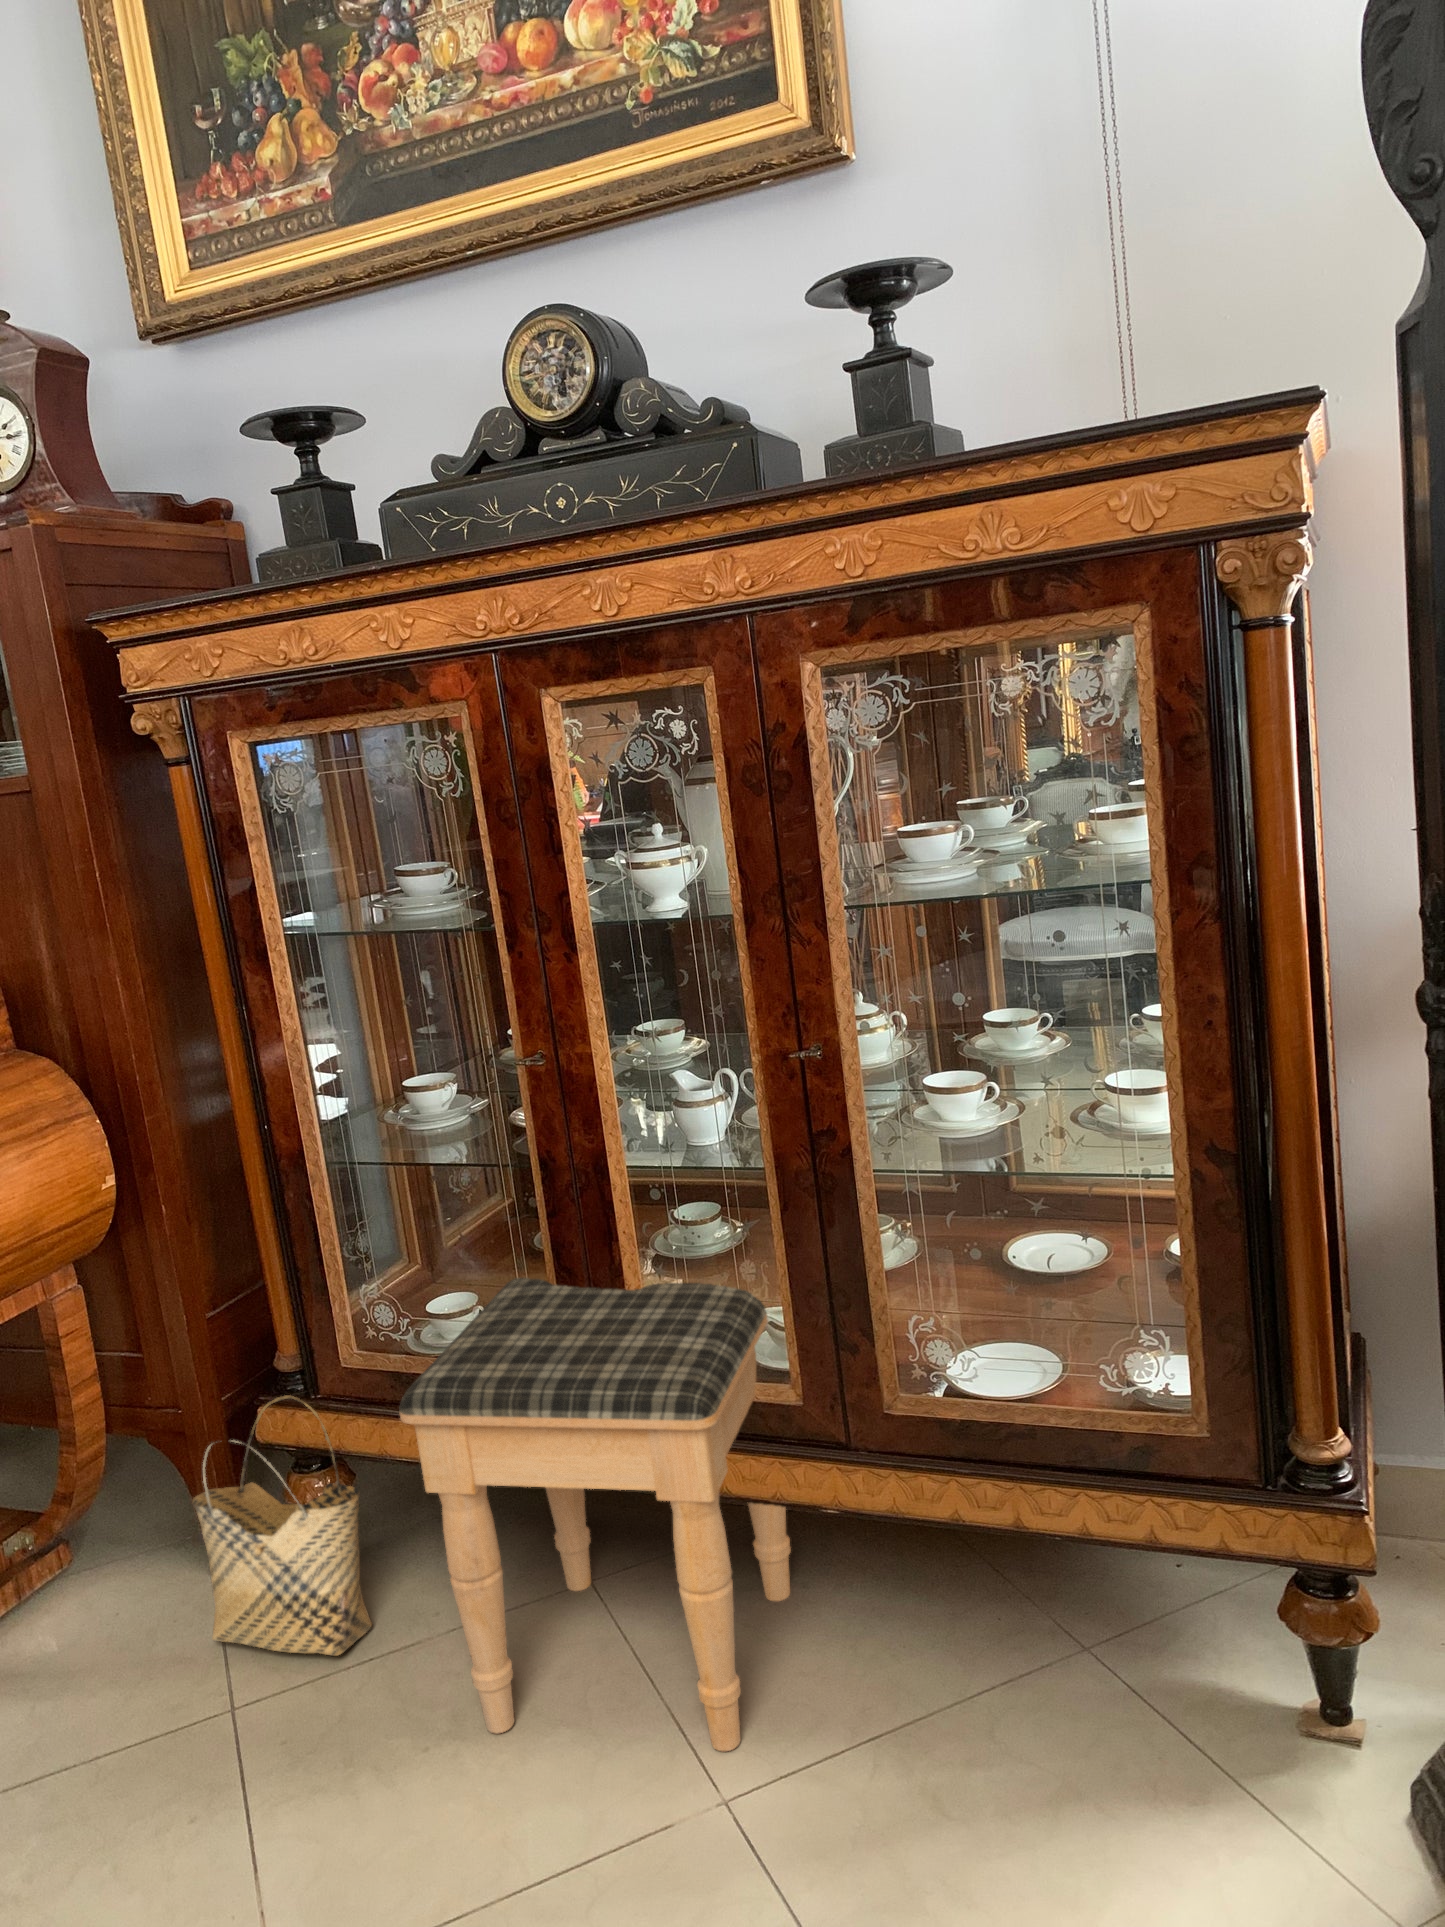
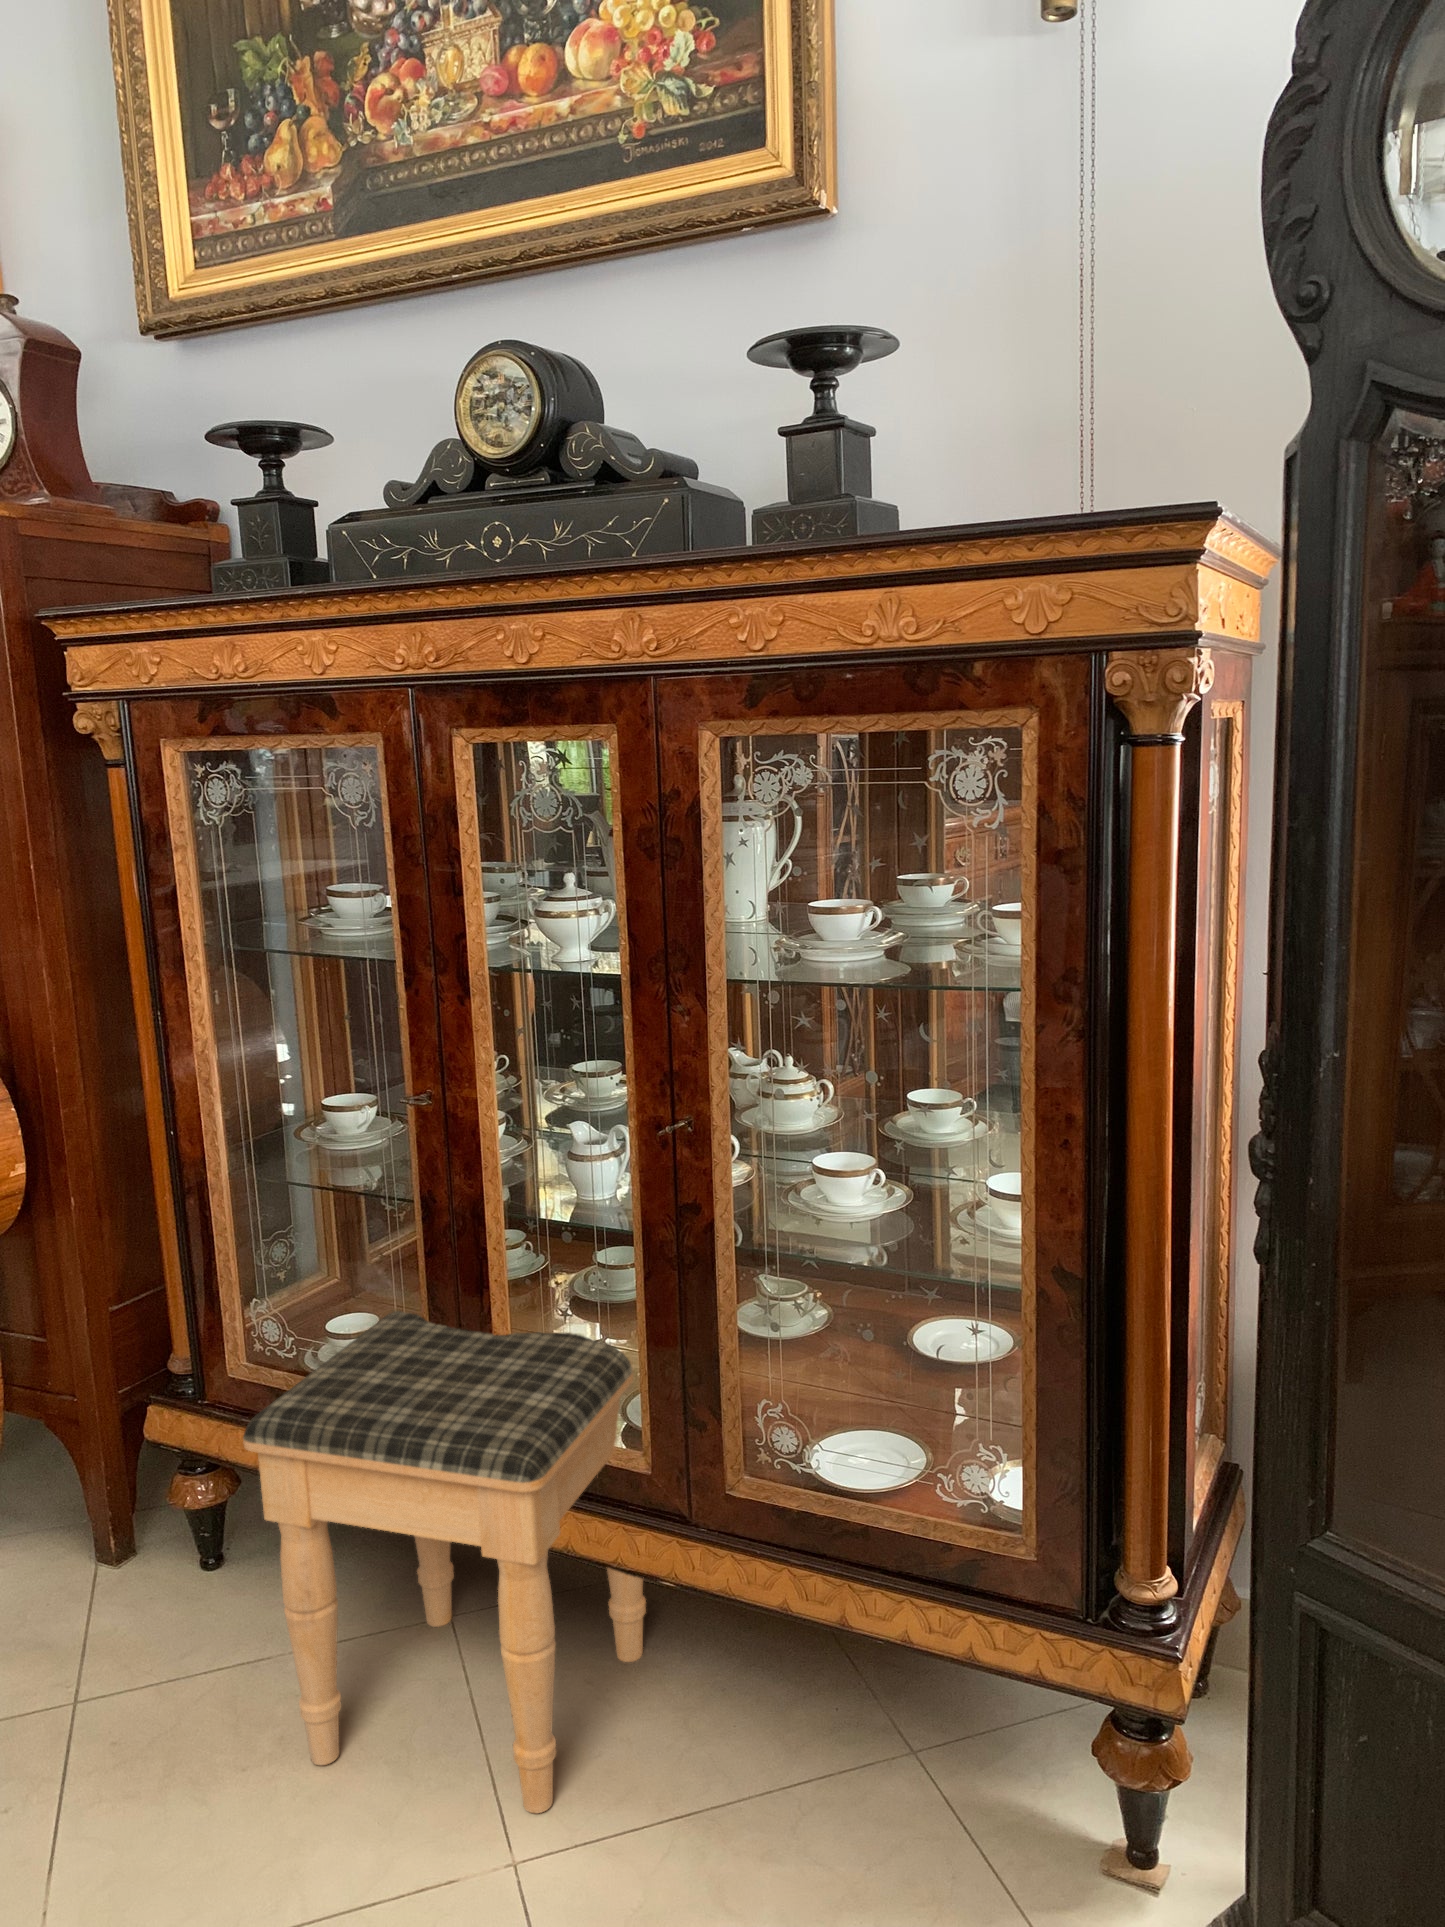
woven basket: present [192,1395,372,1656] -> none [64,1400,228,1665]

